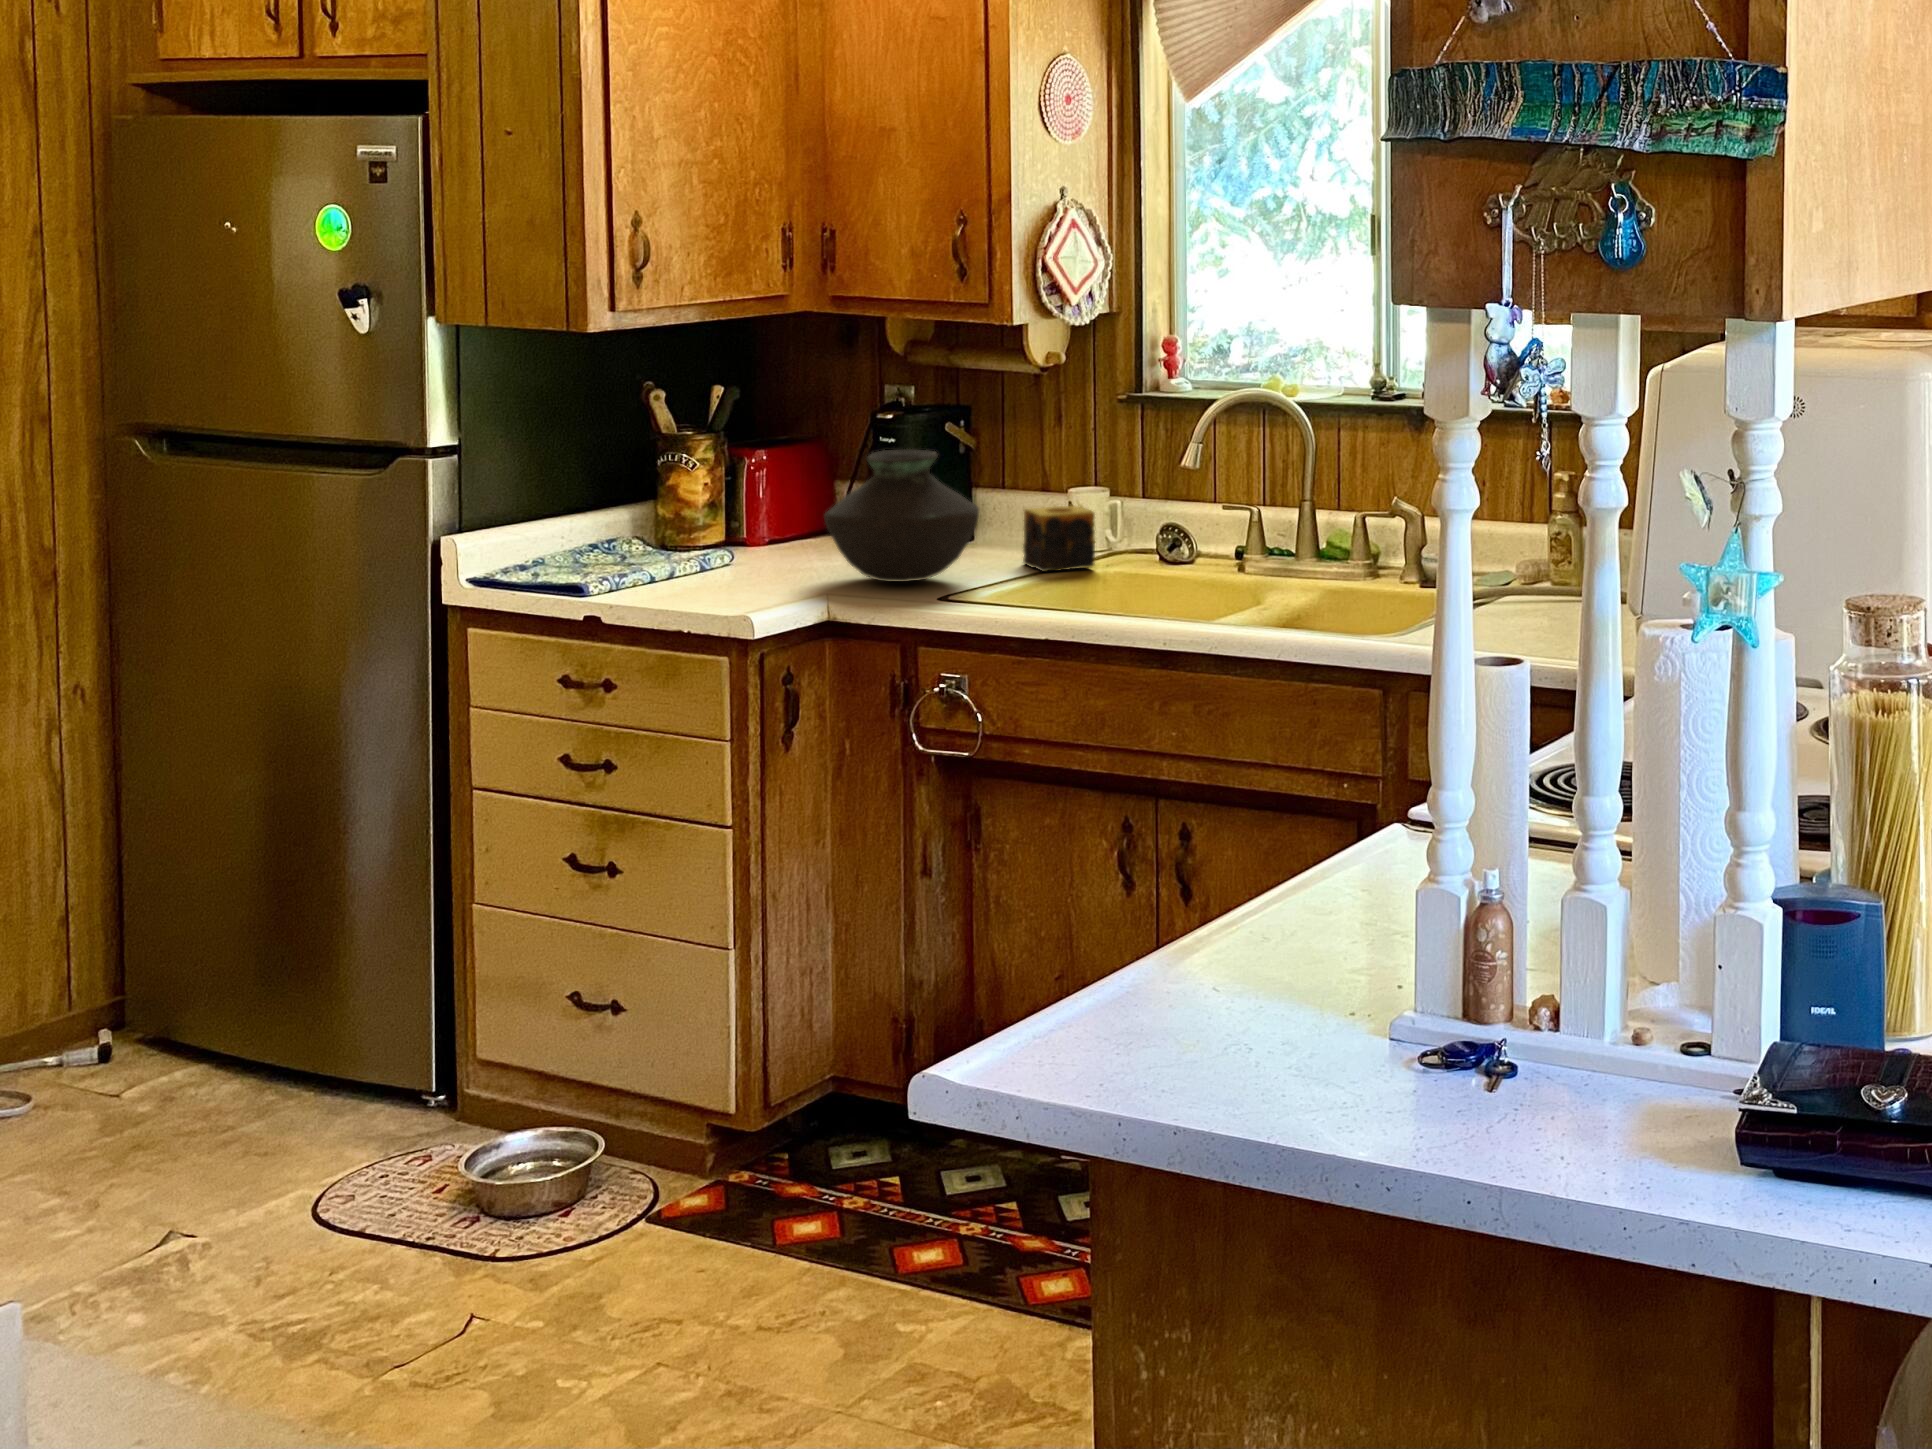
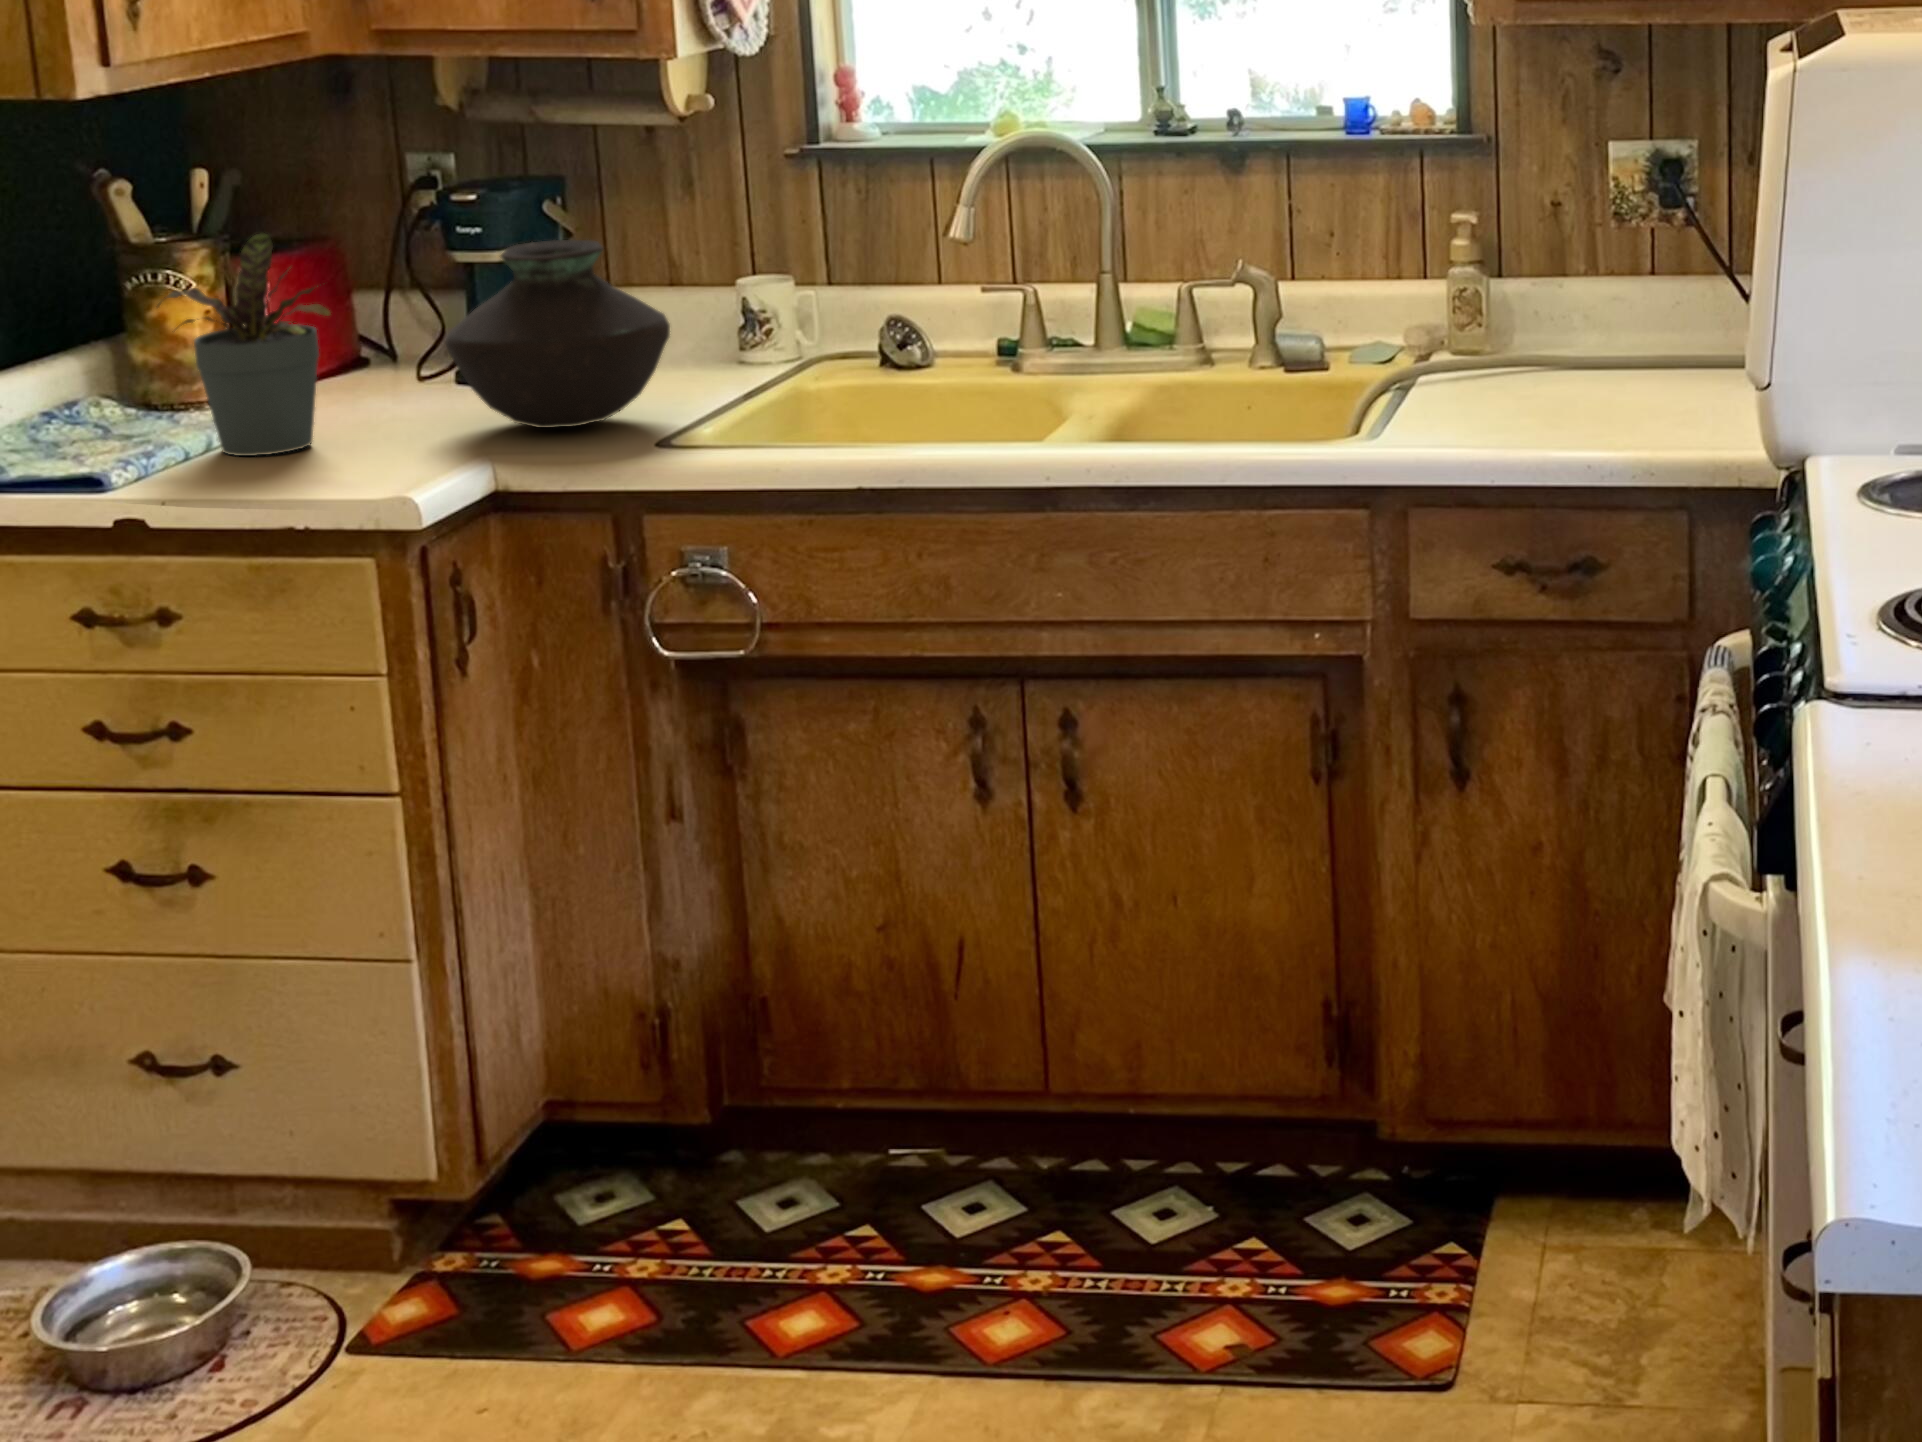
potted plant: none [640,430,750,582] -> present [158,233,330,456]
candle: present [1023,506,1095,572] -> none [689,301,801,394]

